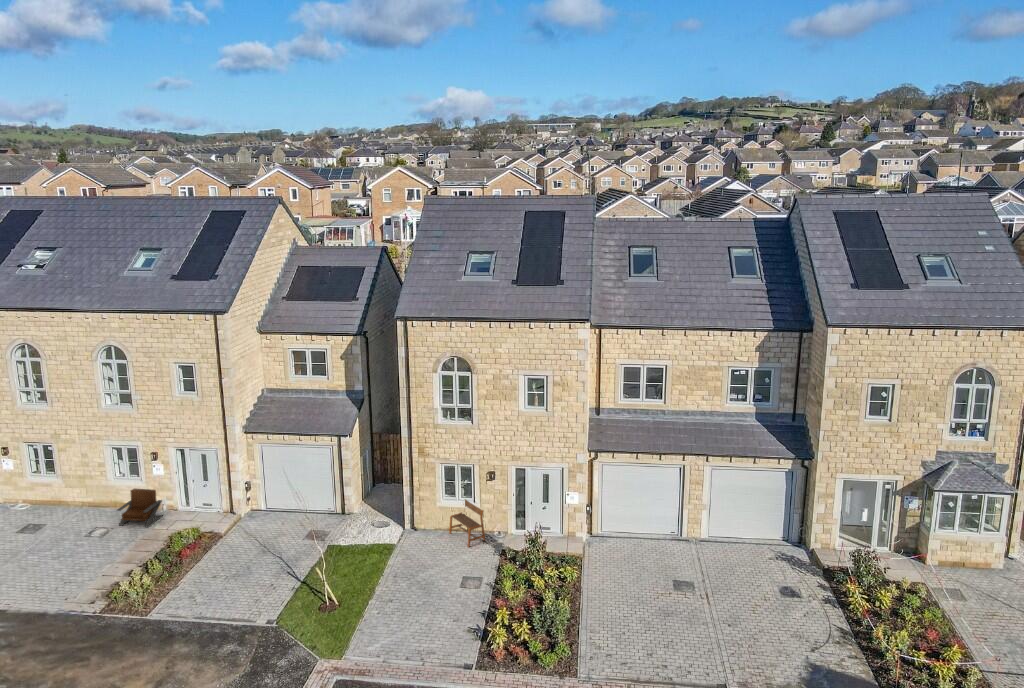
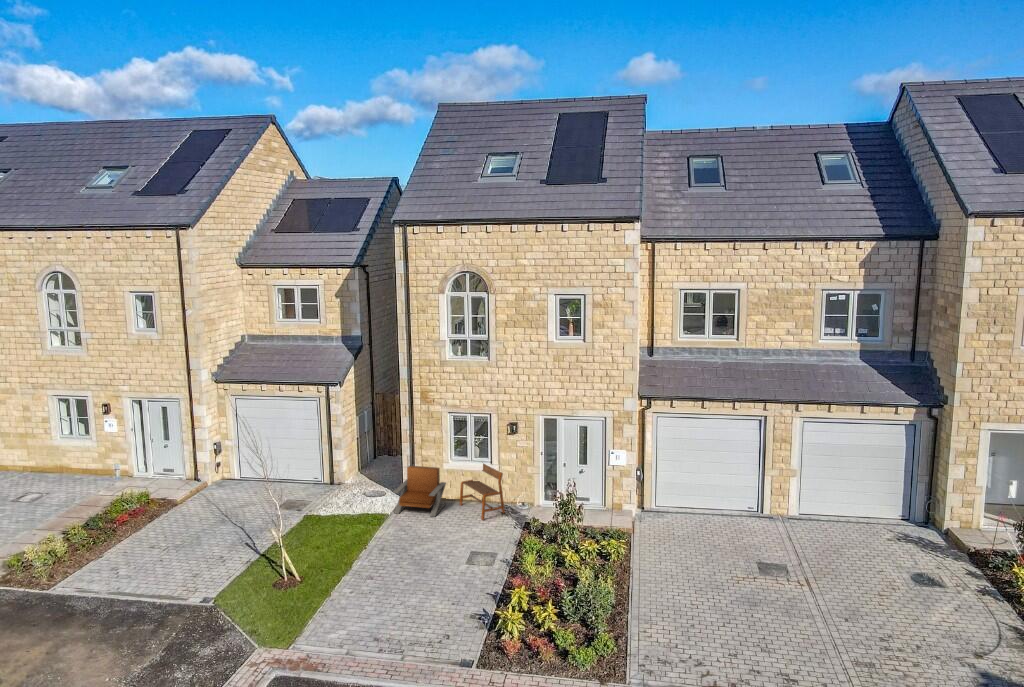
lounge chair: present [117,489,163,527] -> present [393,466,446,517]

